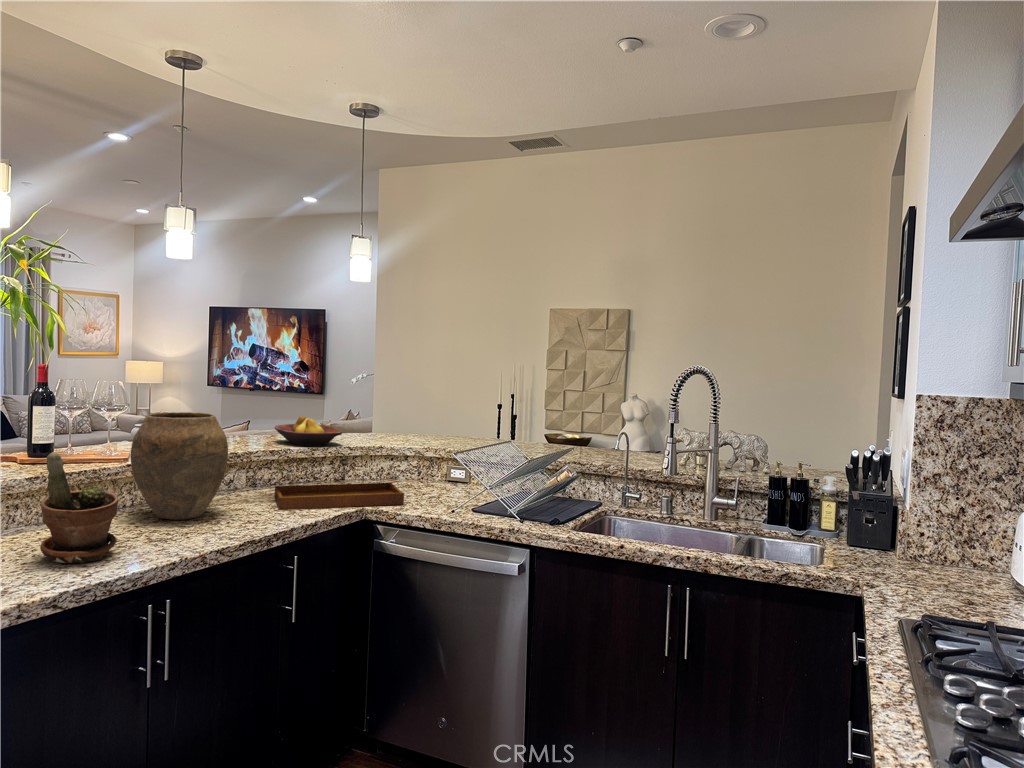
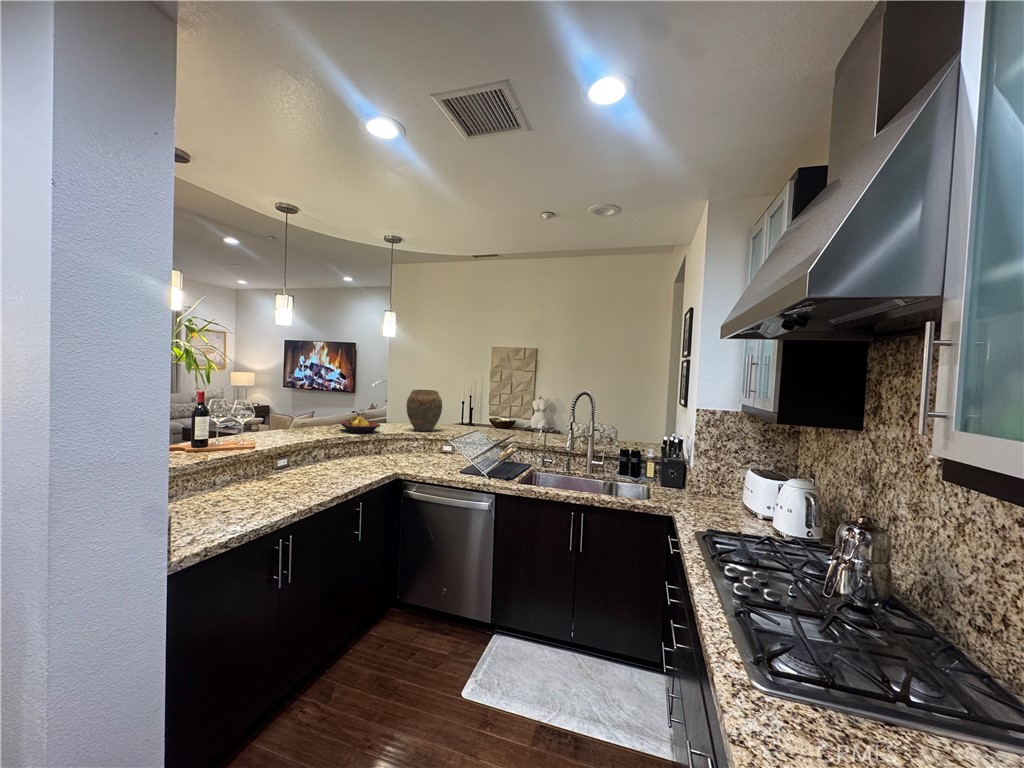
vase: present [131,412,228,520] -> present [406,390,442,432]
potted plant: present [40,452,118,563] -> none [210,451,259,517]
tray: present [275,459,404,510] -> none [344,443,421,474]

